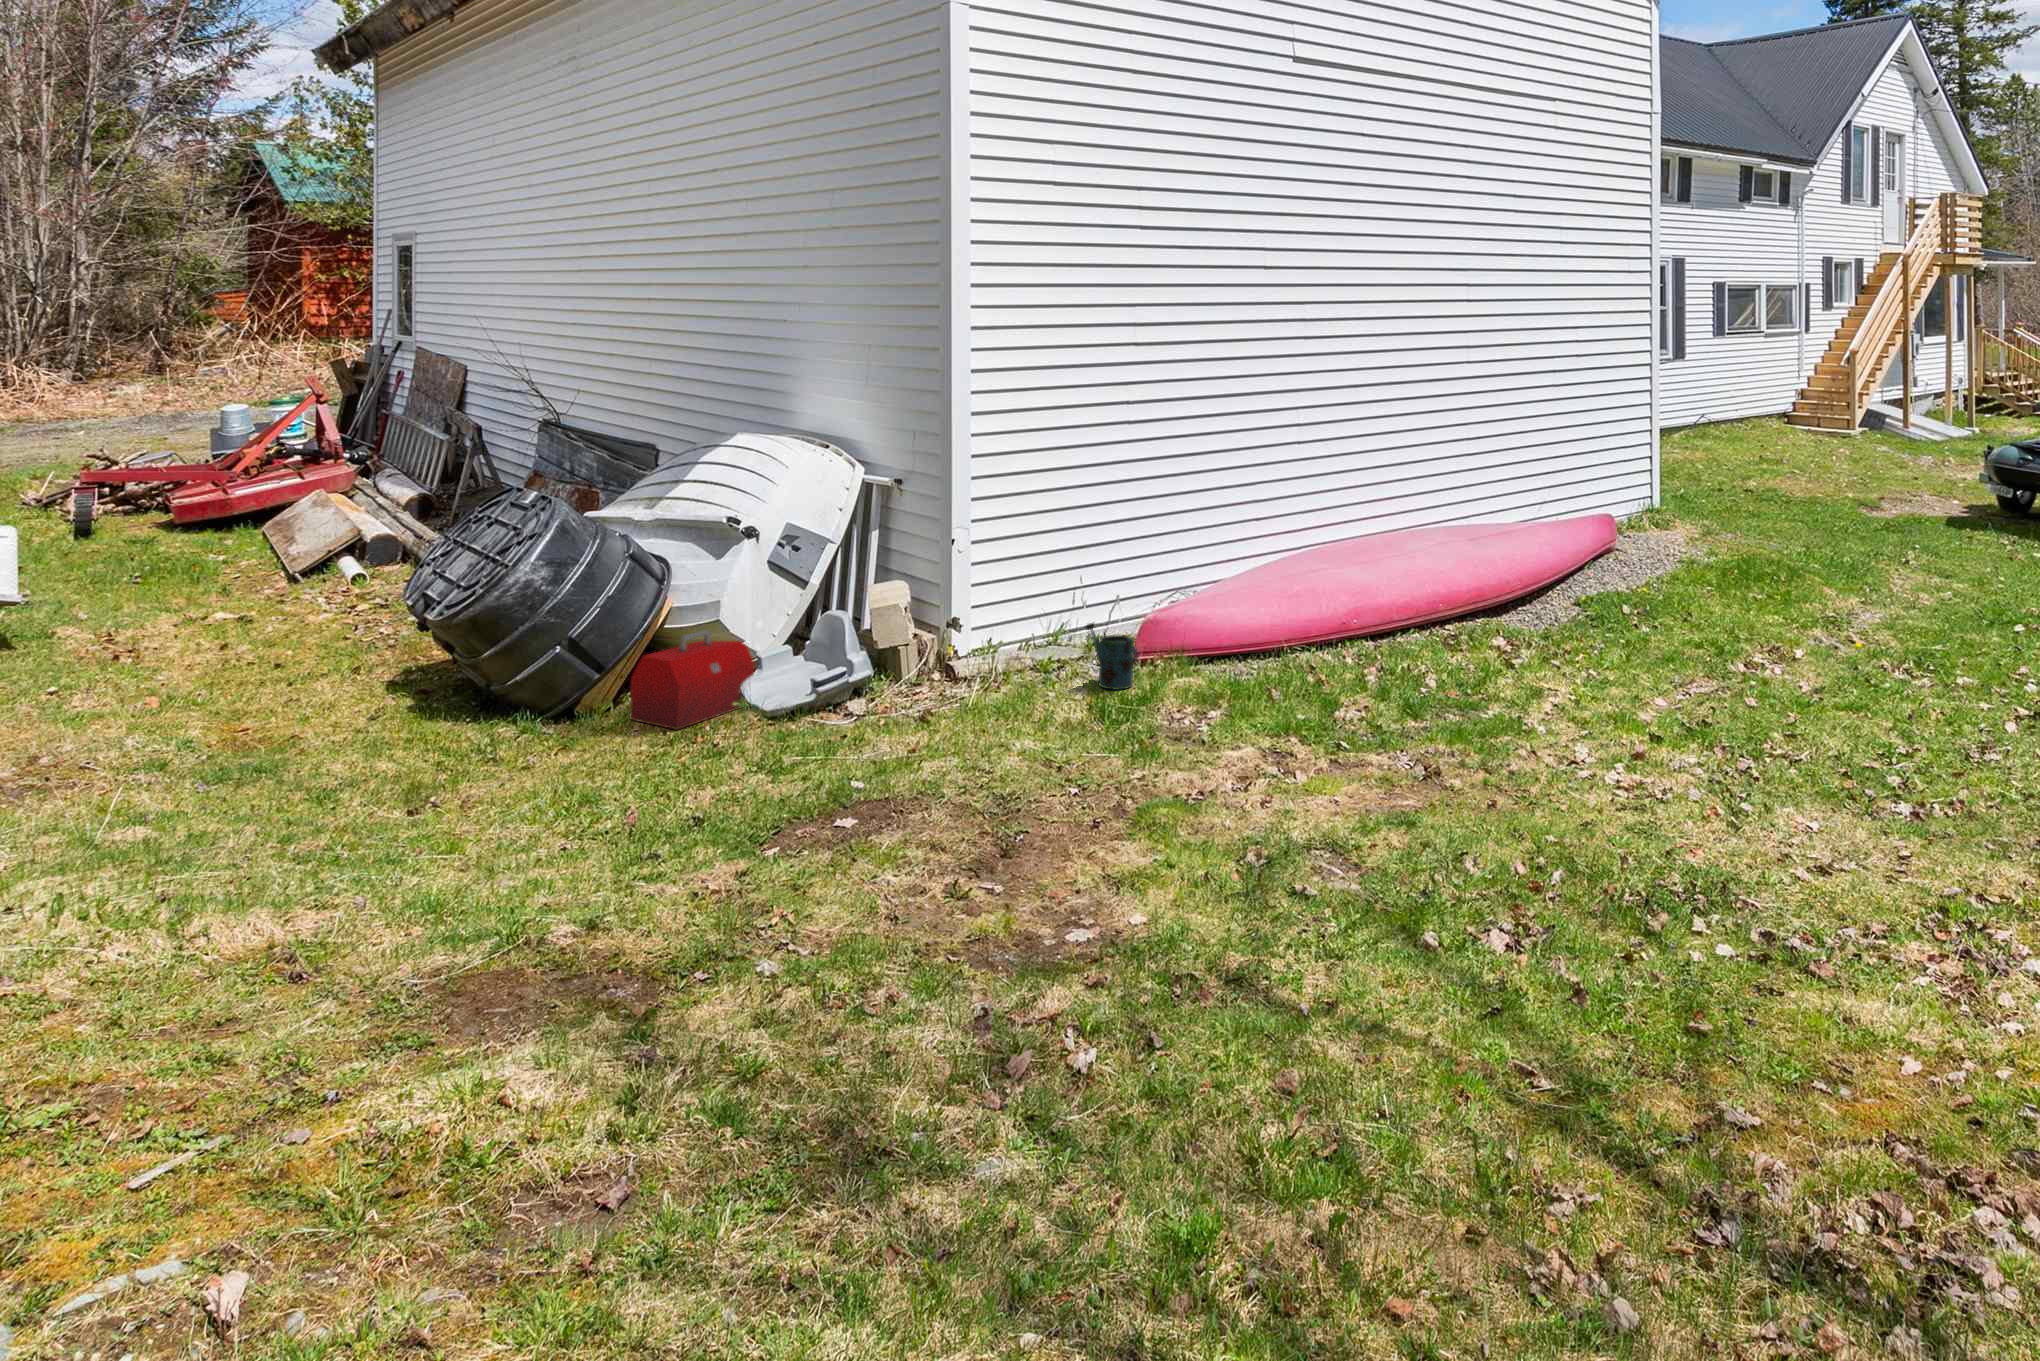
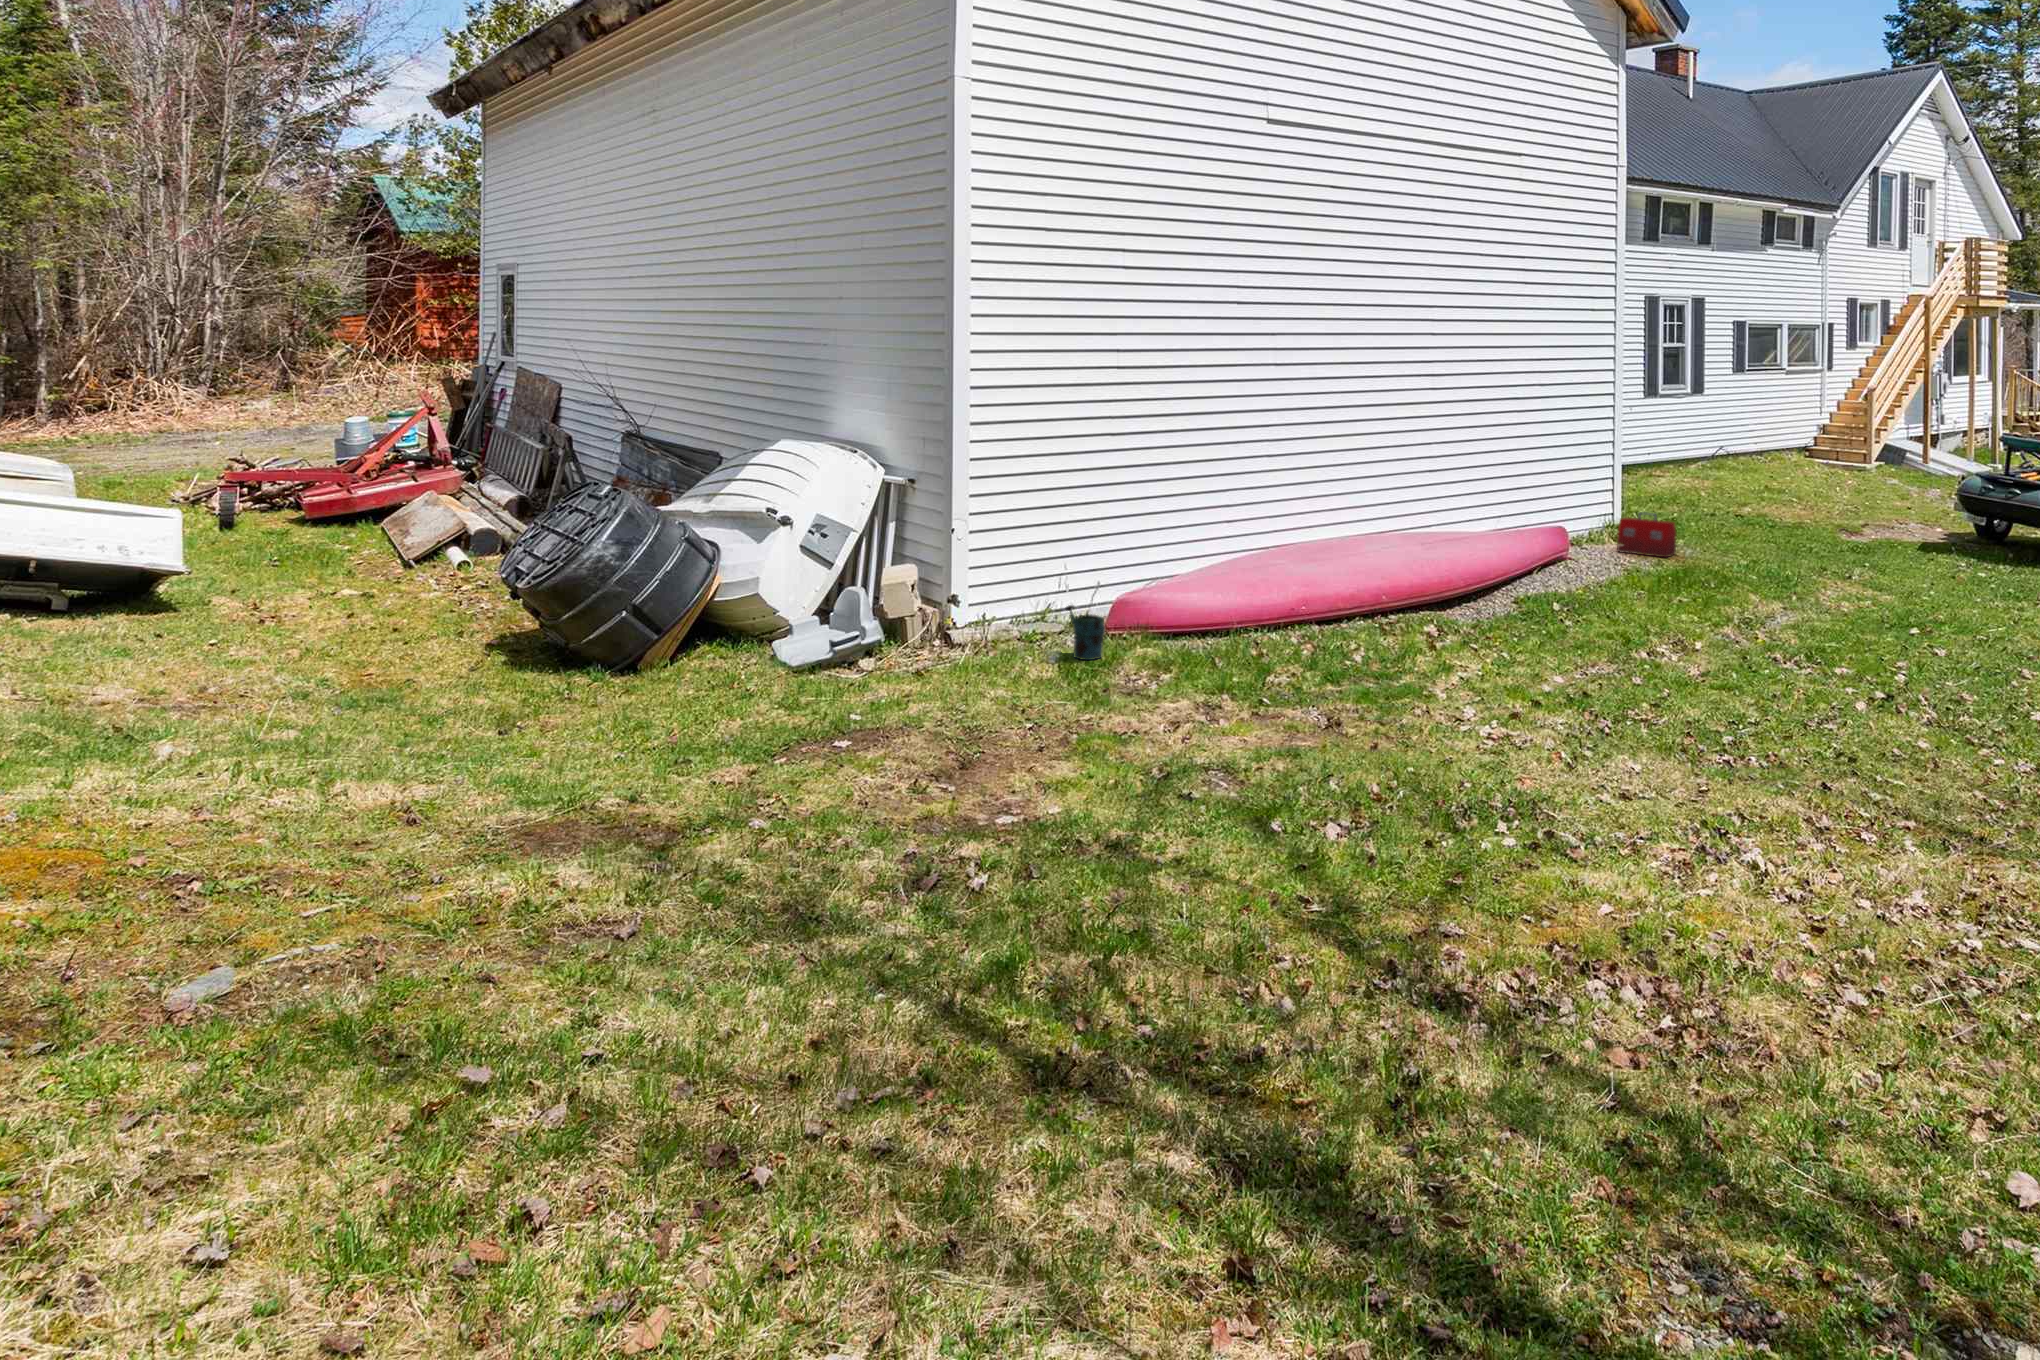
toolbox: present [630,630,755,730] -> present [1617,512,1676,557]

